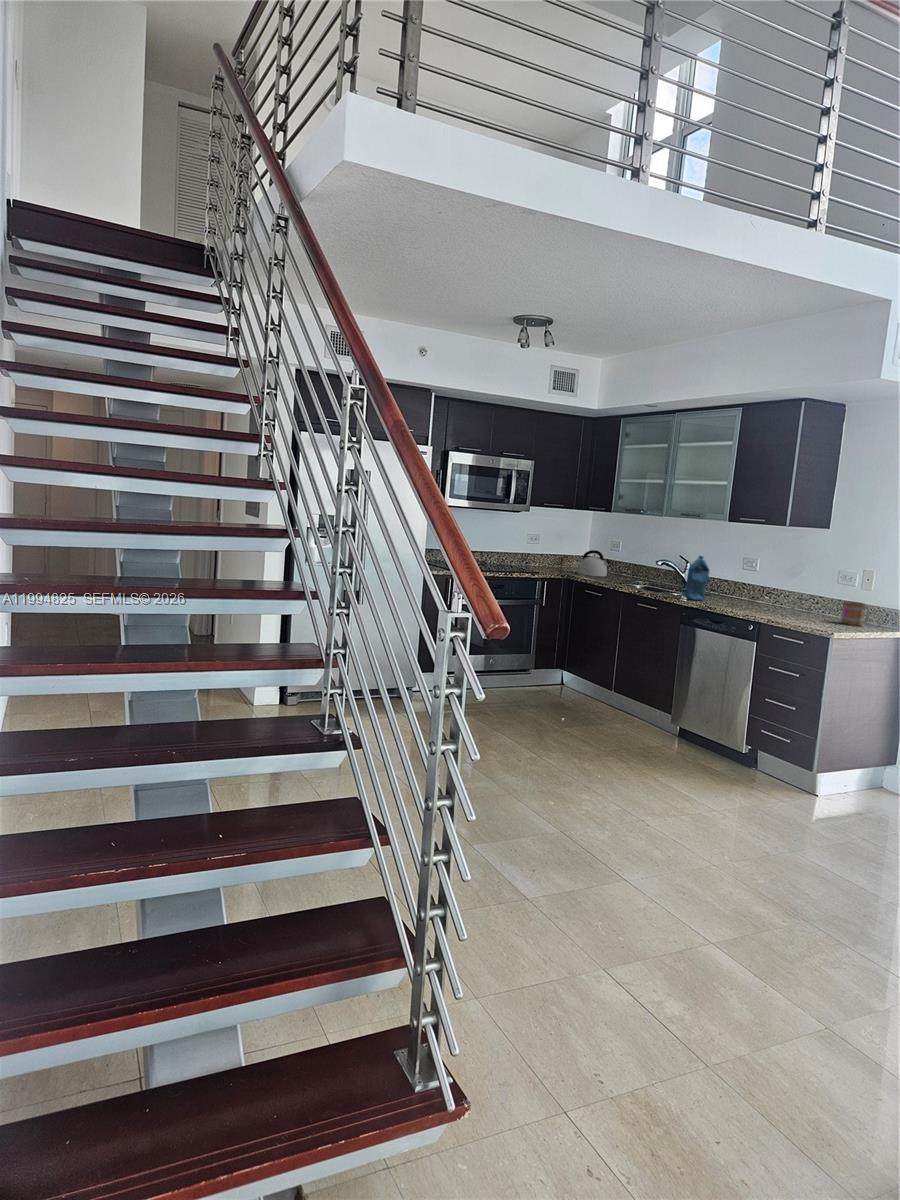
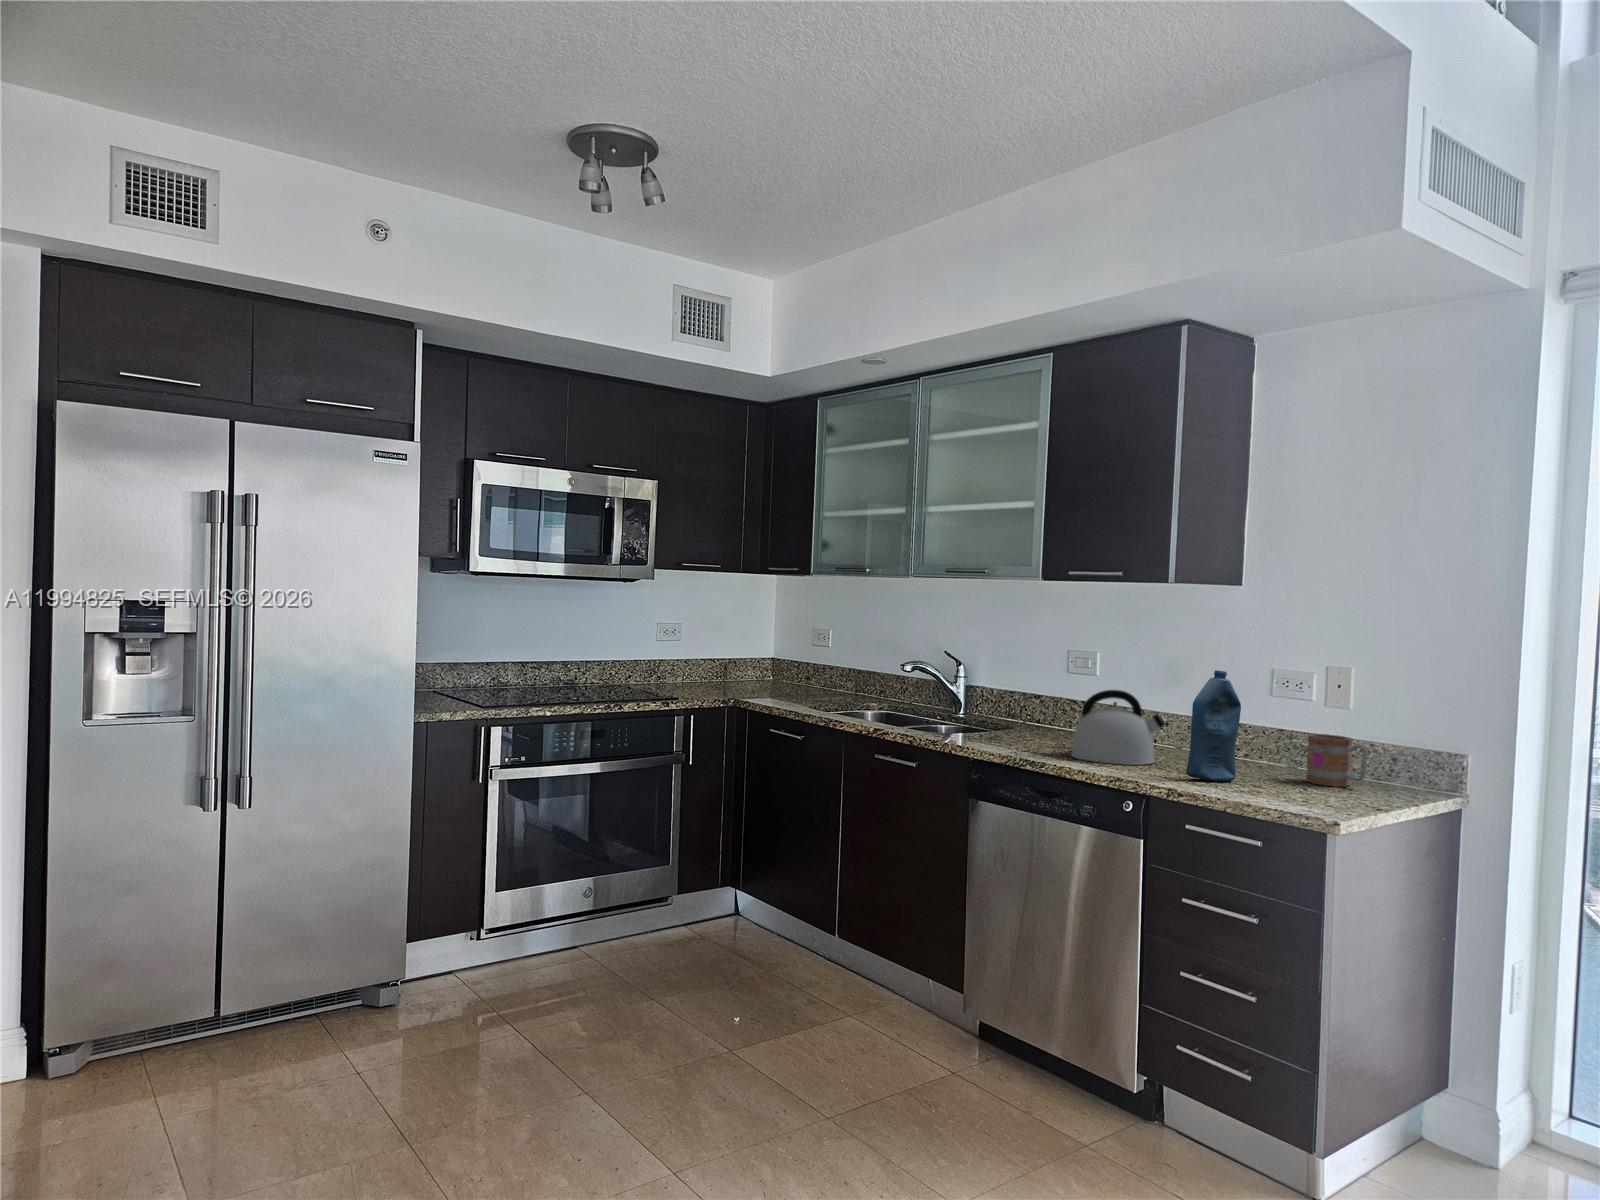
kettle: present [578,550,610,576] -> present [1071,690,1164,765]
bottle: present [684,556,709,601] -> present [1186,670,1241,782]

